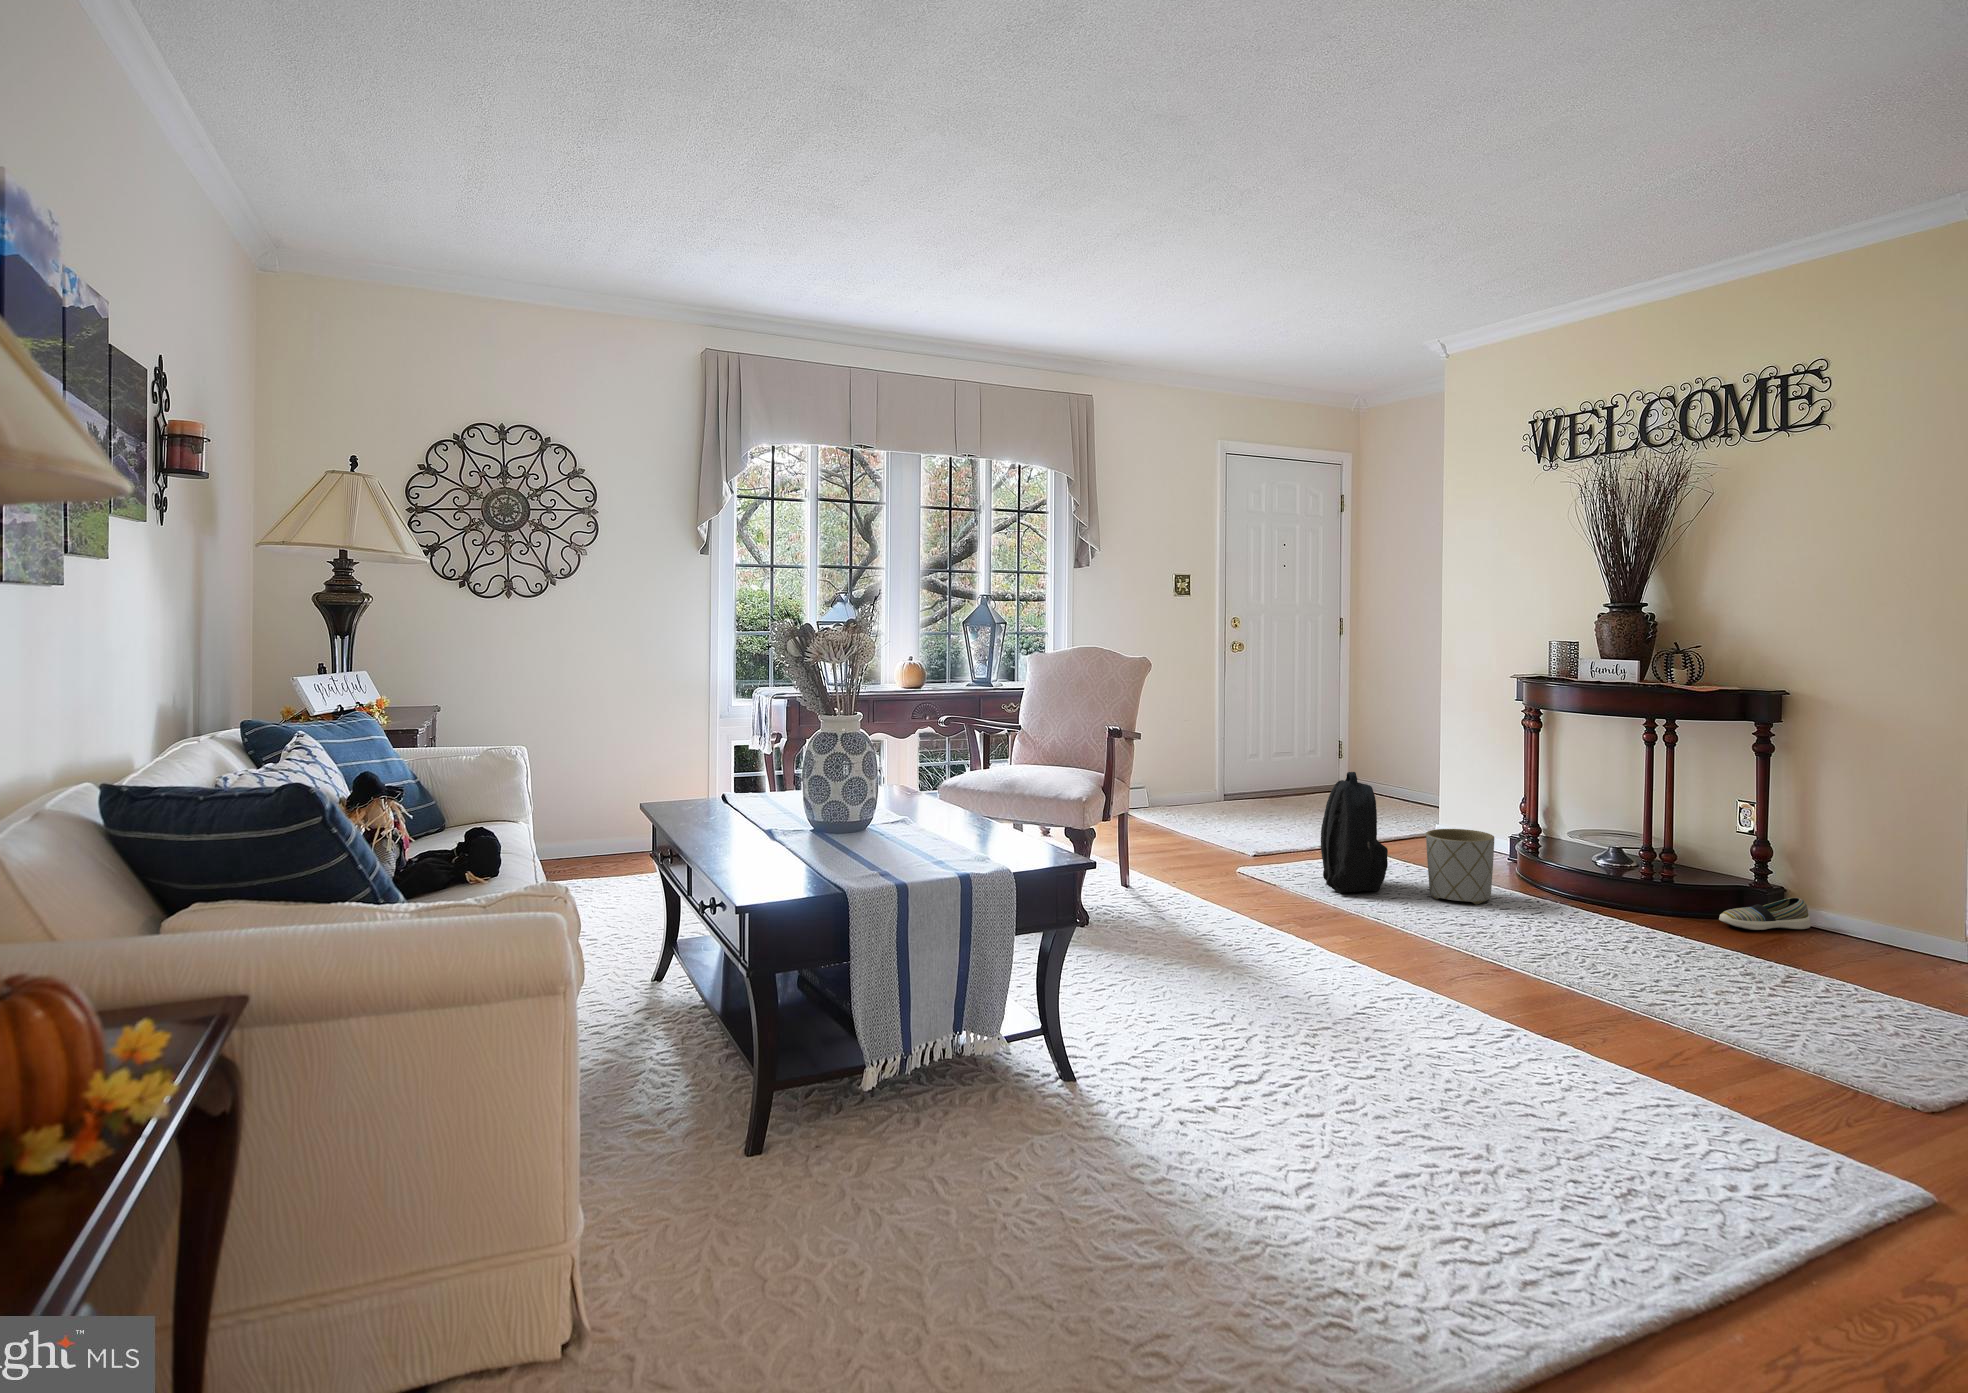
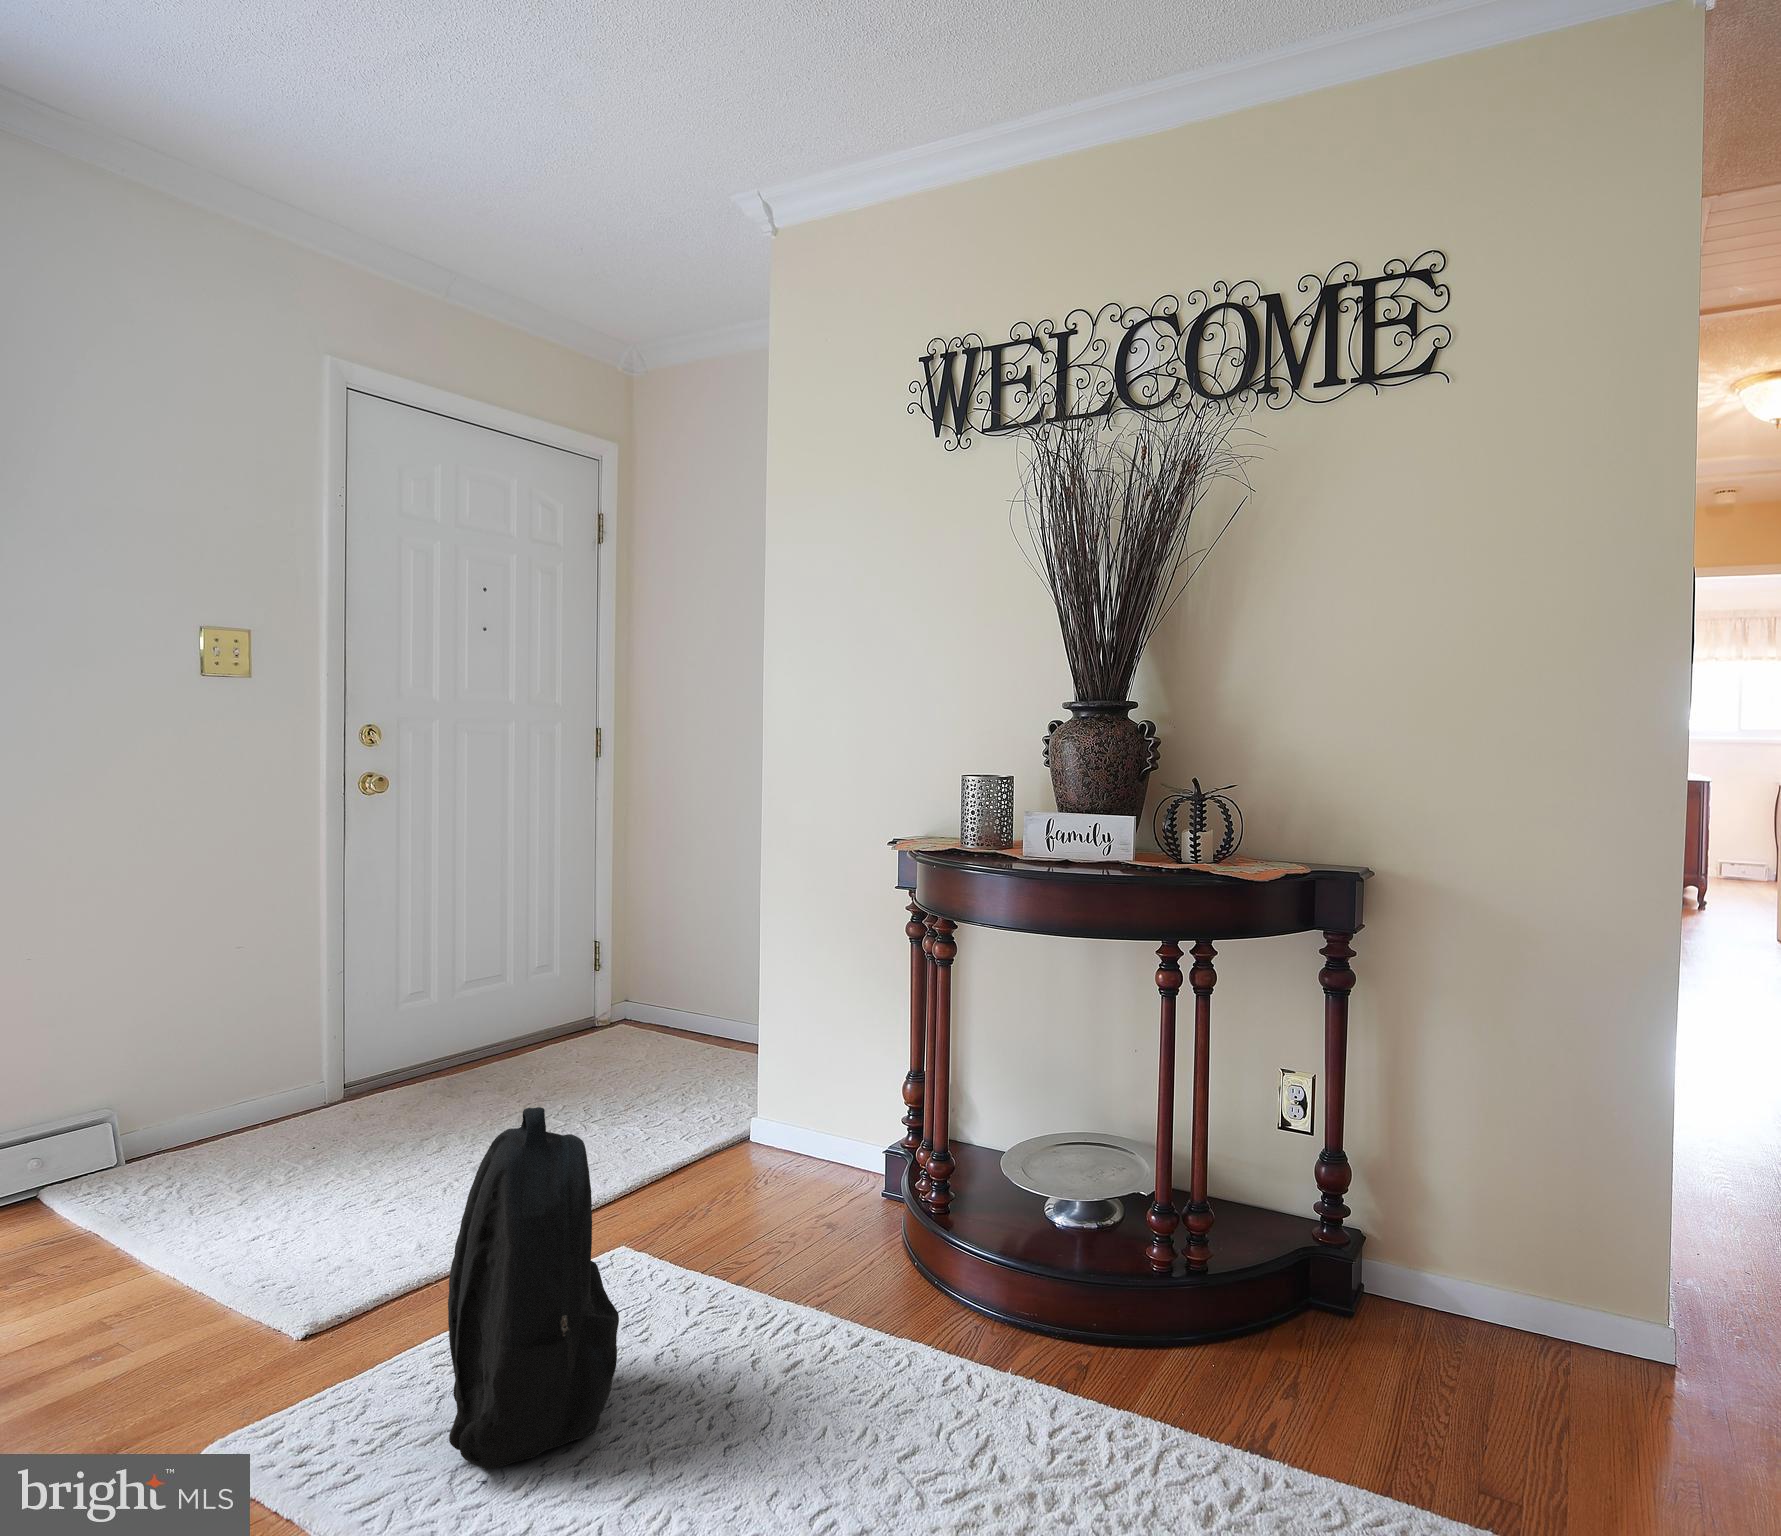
planter: present [1426,829,1494,904] -> none [714,1229,872,1455]
shoe: present [1719,898,1811,930] -> none [1331,1341,1476,1449]

